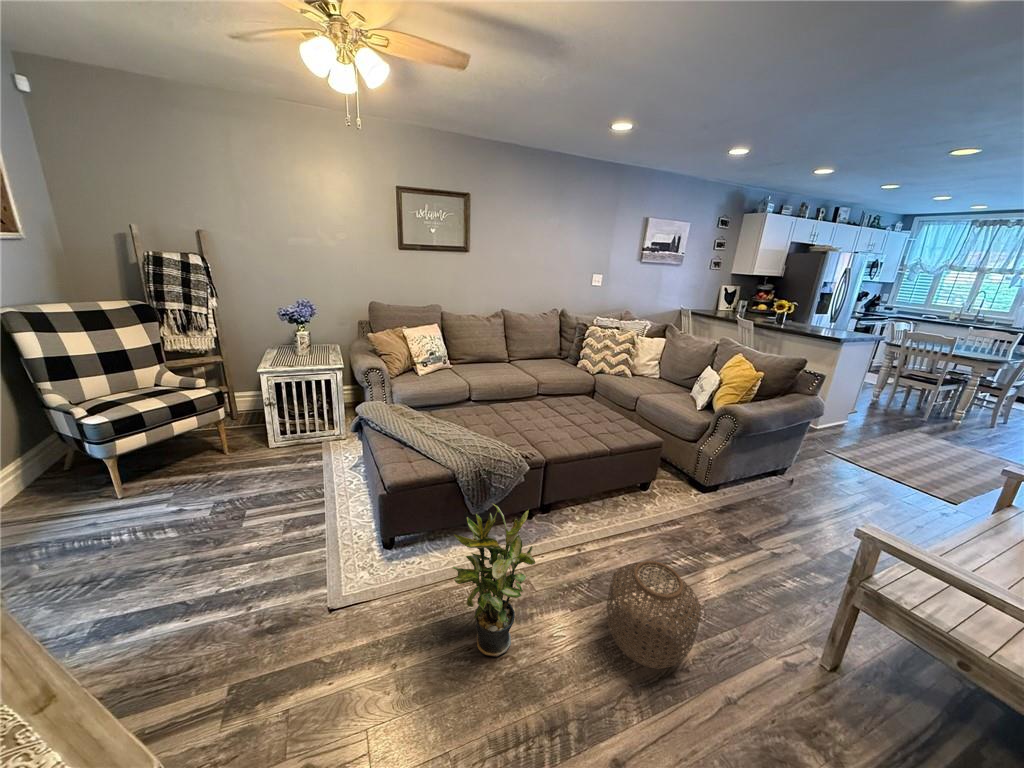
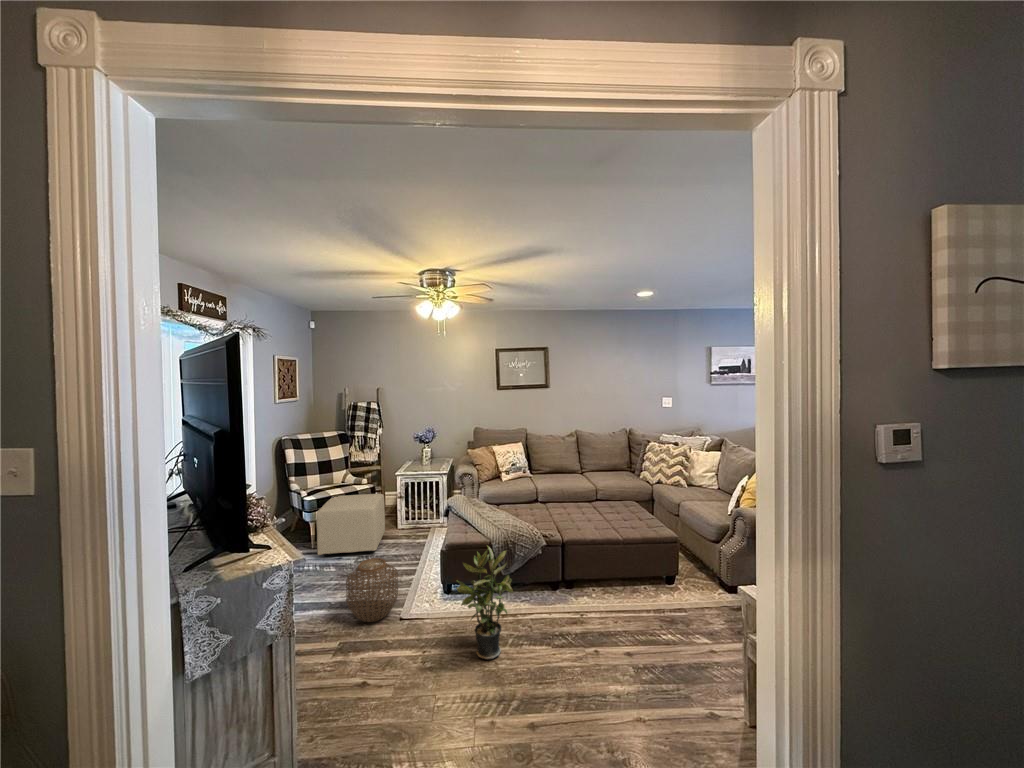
ottoman: none [116,402,250,512] -> present [316,494,385,556]
woven basket: present [606,561,701,668] -> present [346,558,398,622]

